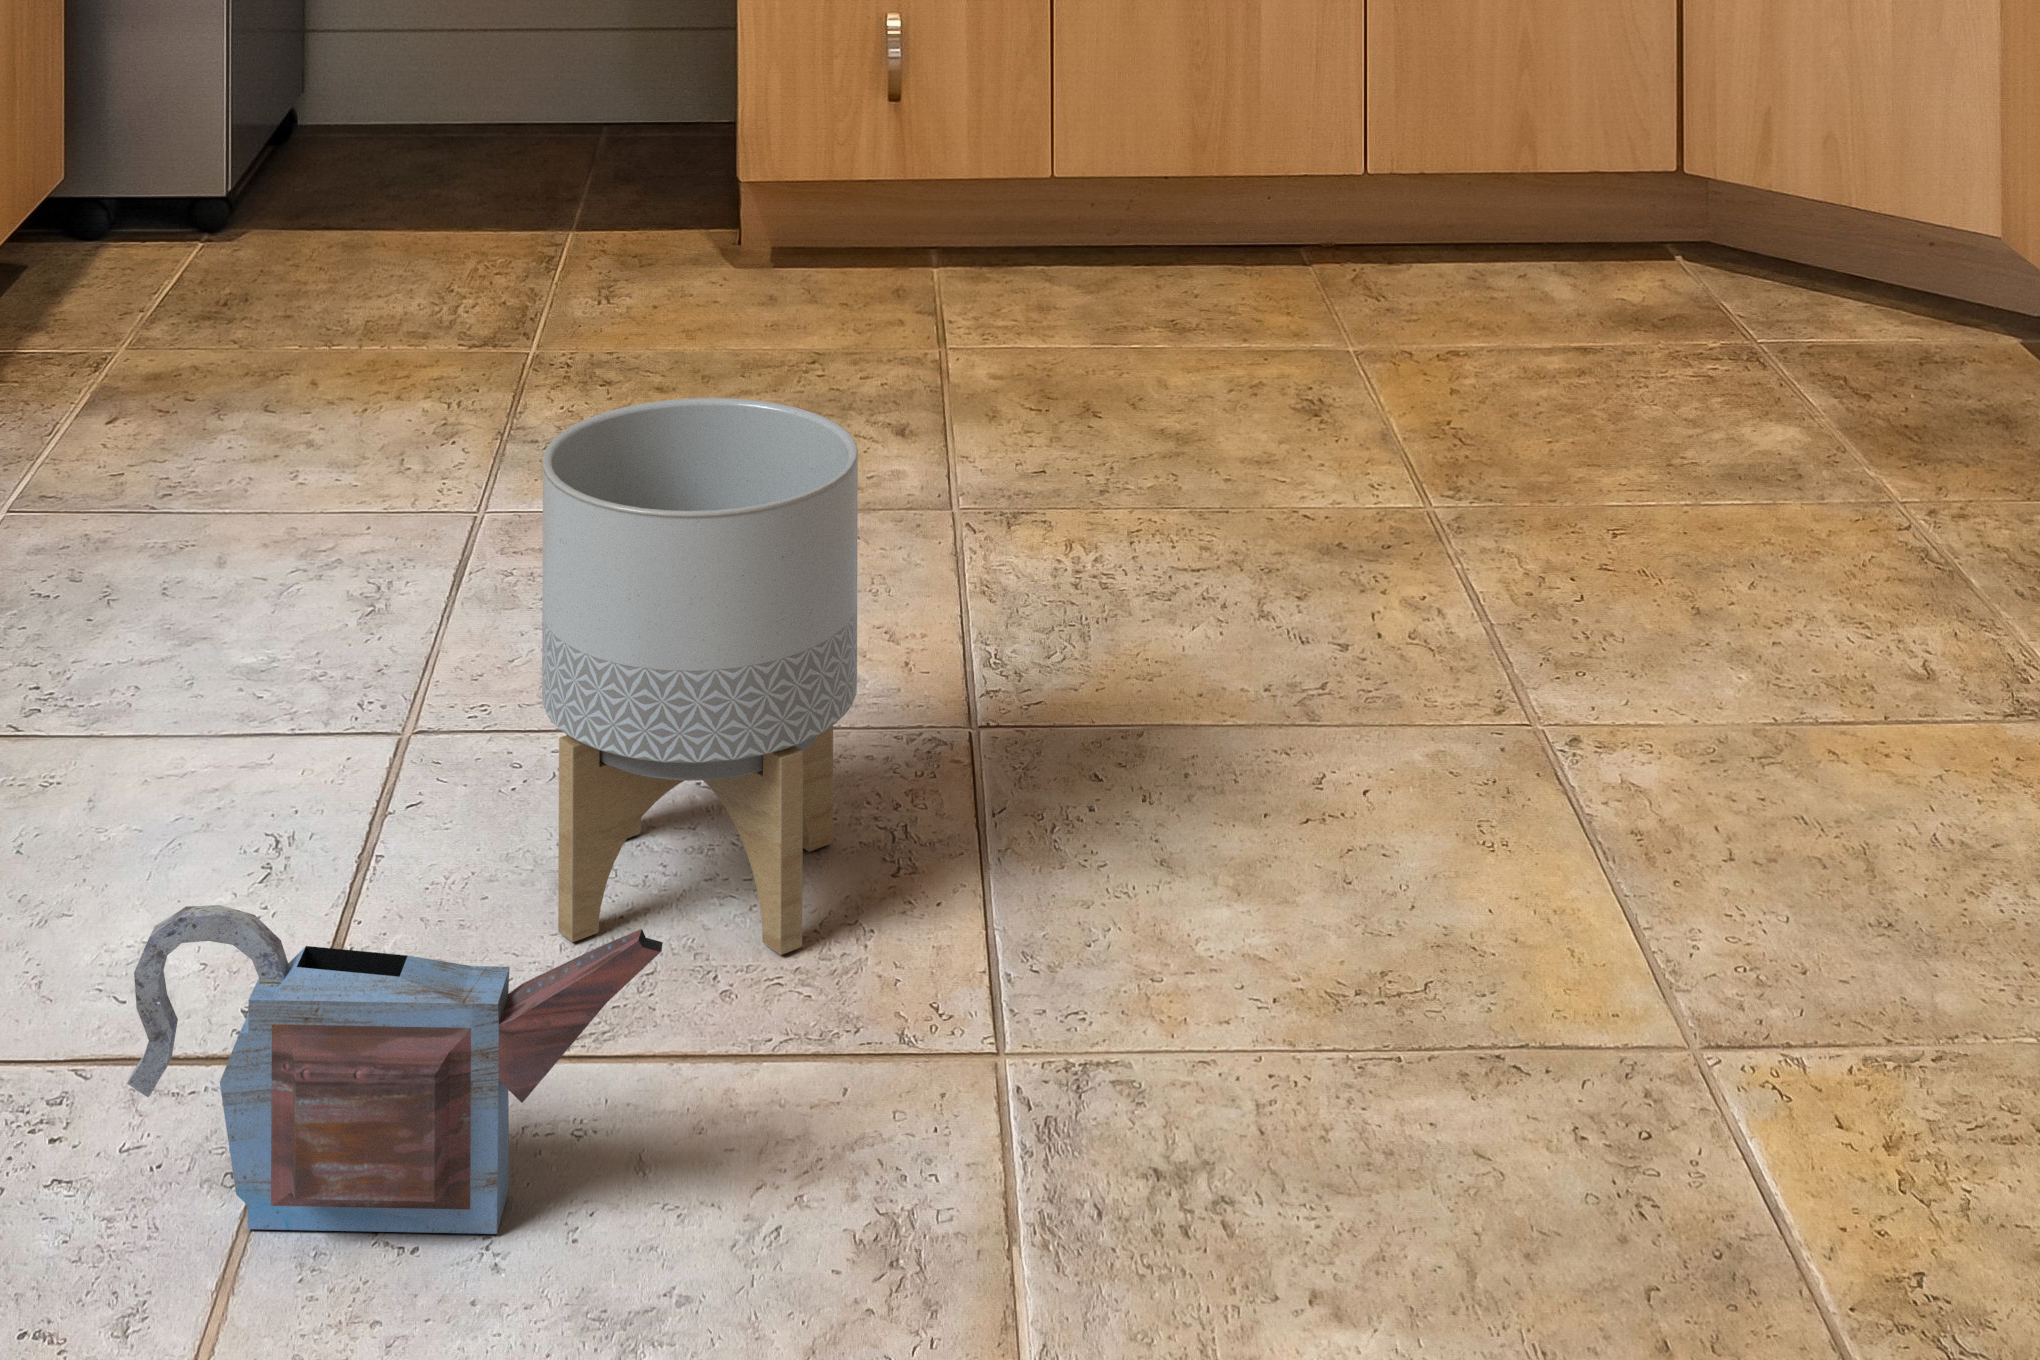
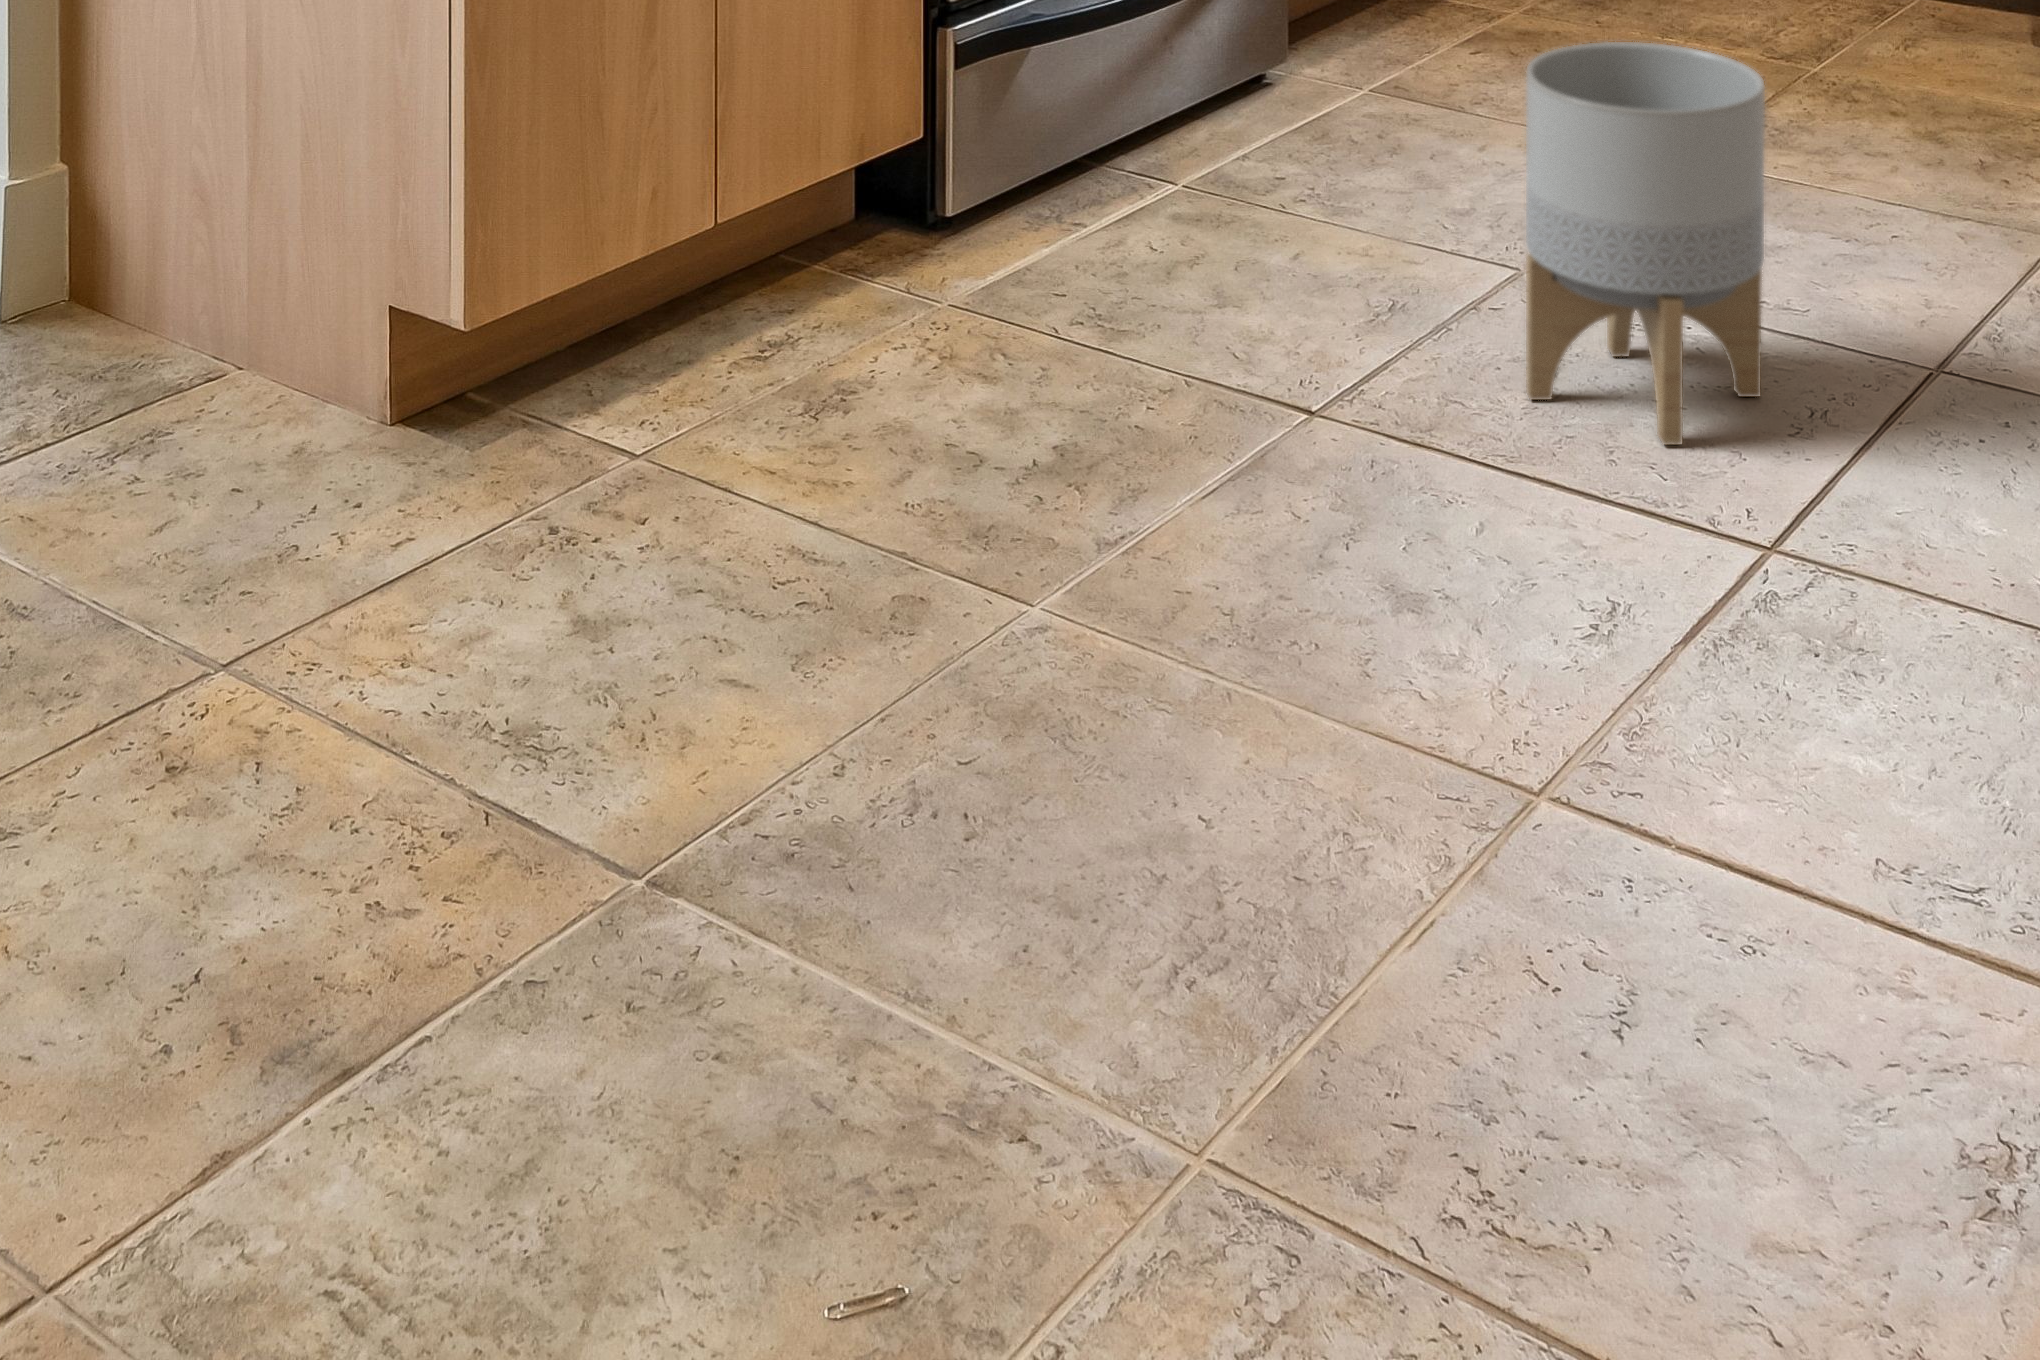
watering can: present [127,905,663,1234] -> none [1156,265,1463,525]

